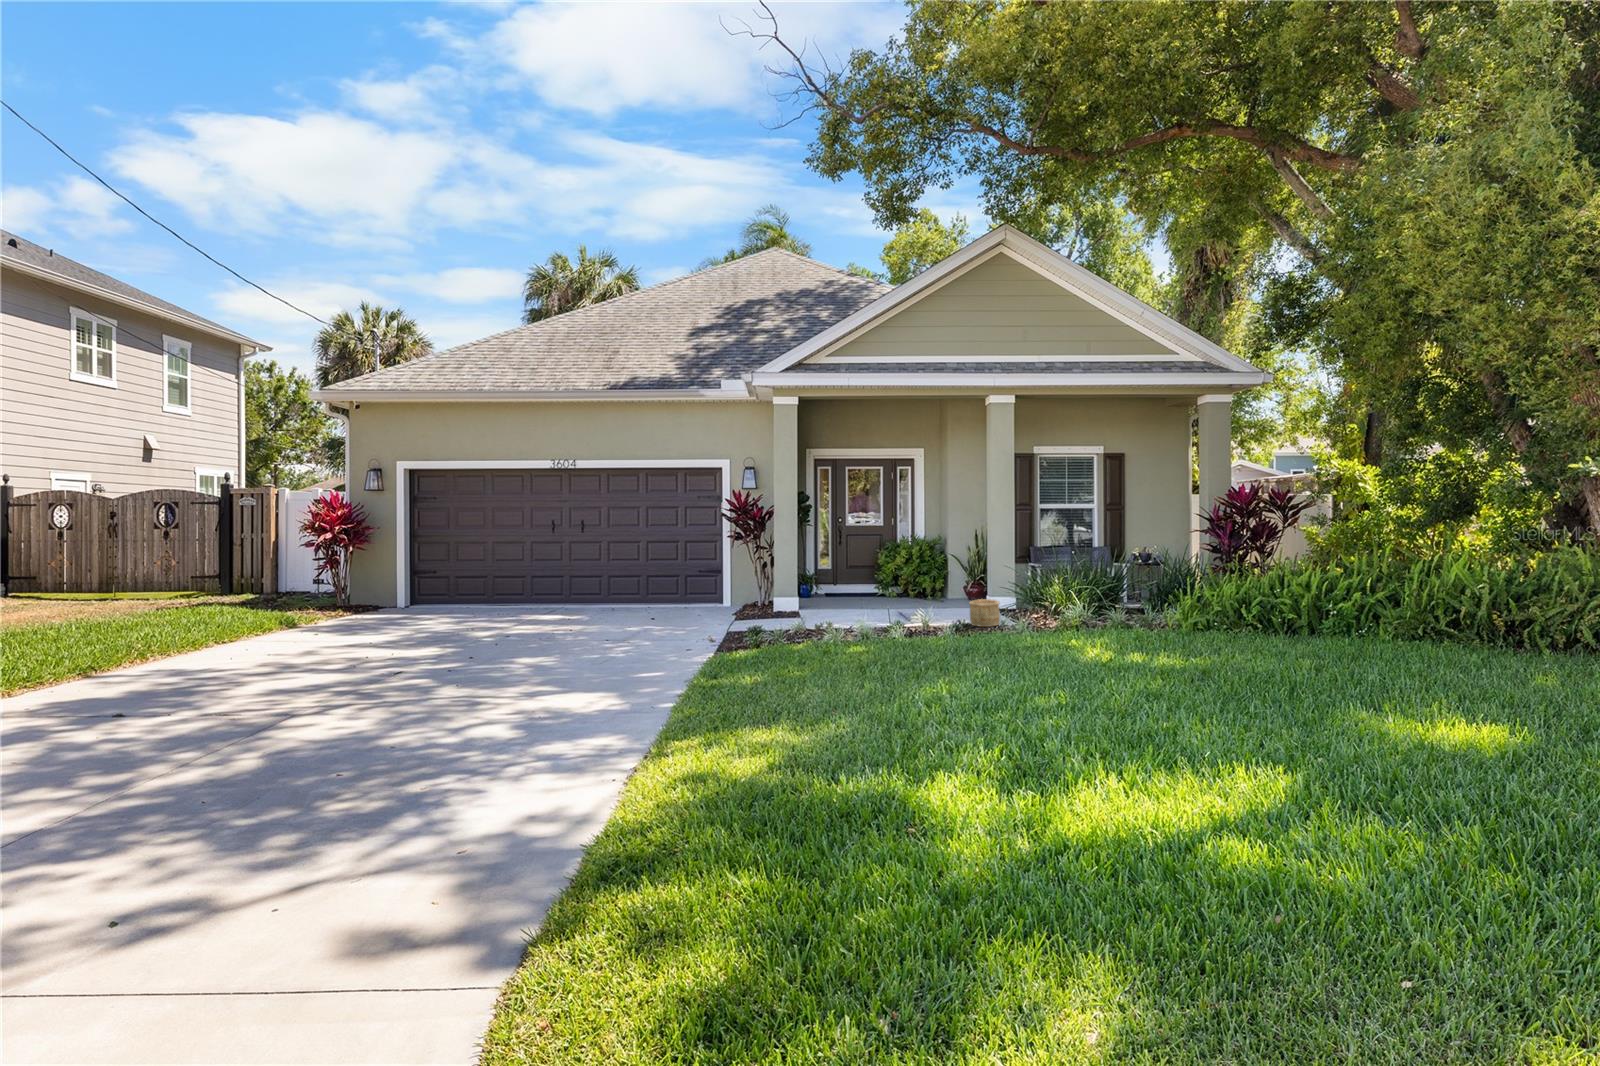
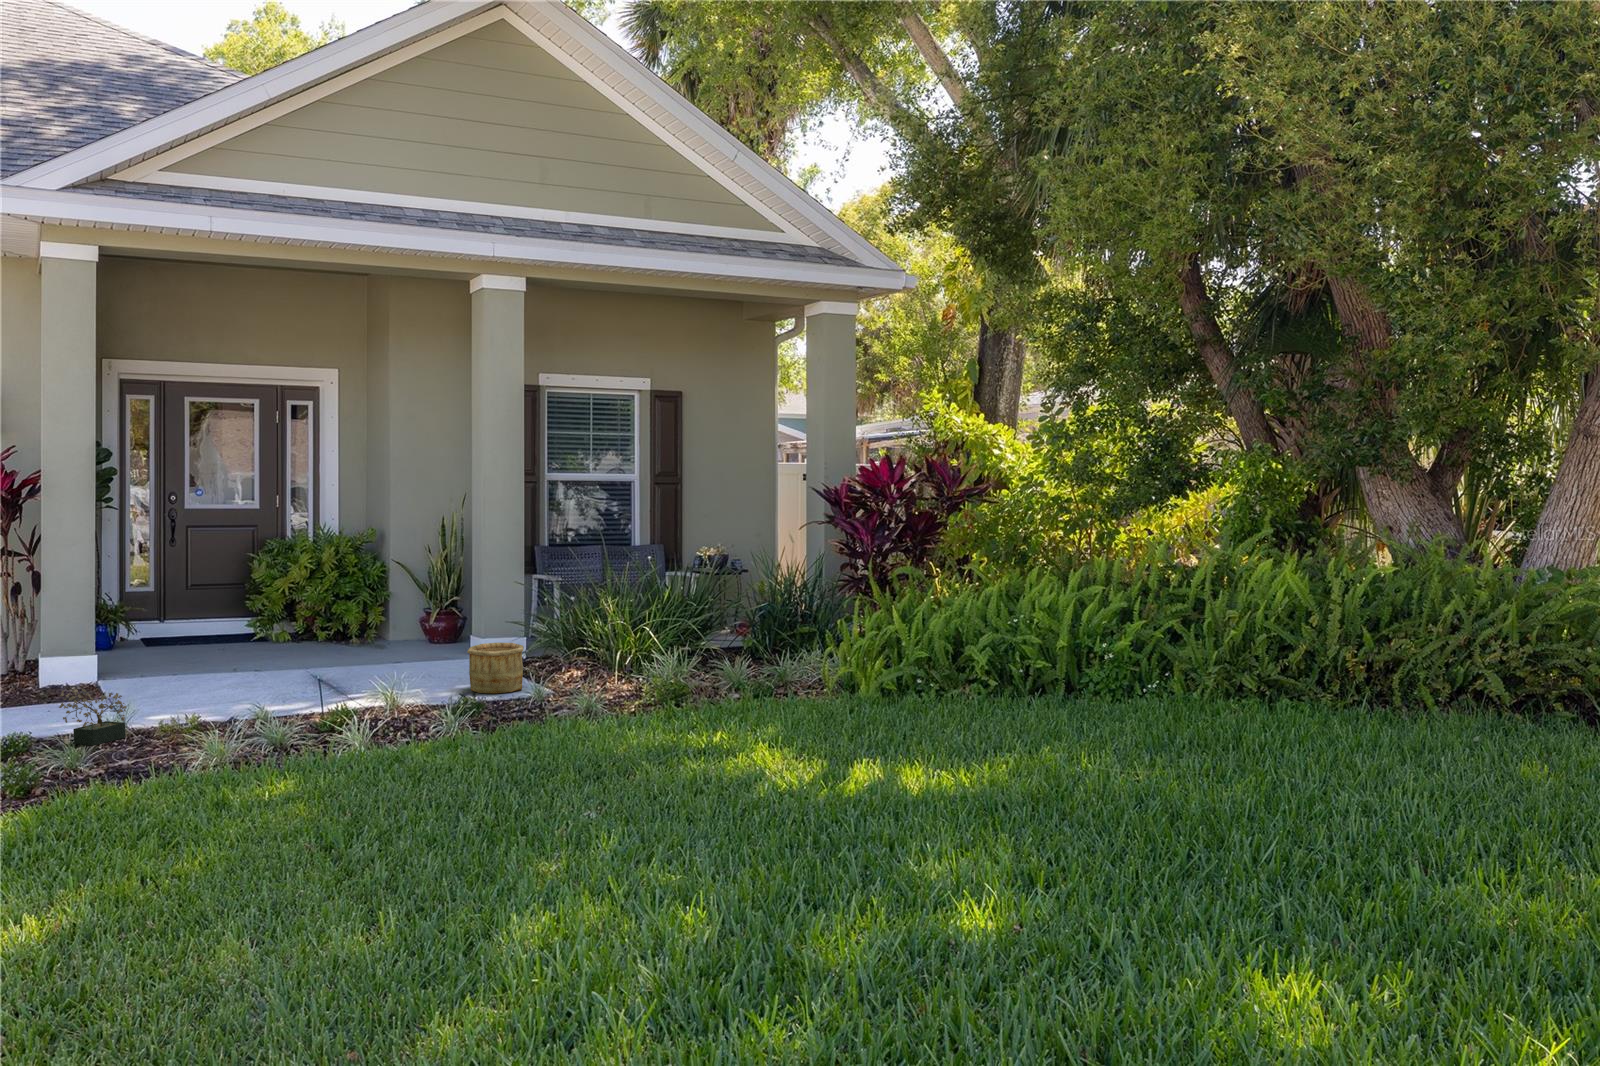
decorative plant: none [768,611,798,639] -> present [59,689,126,745]

